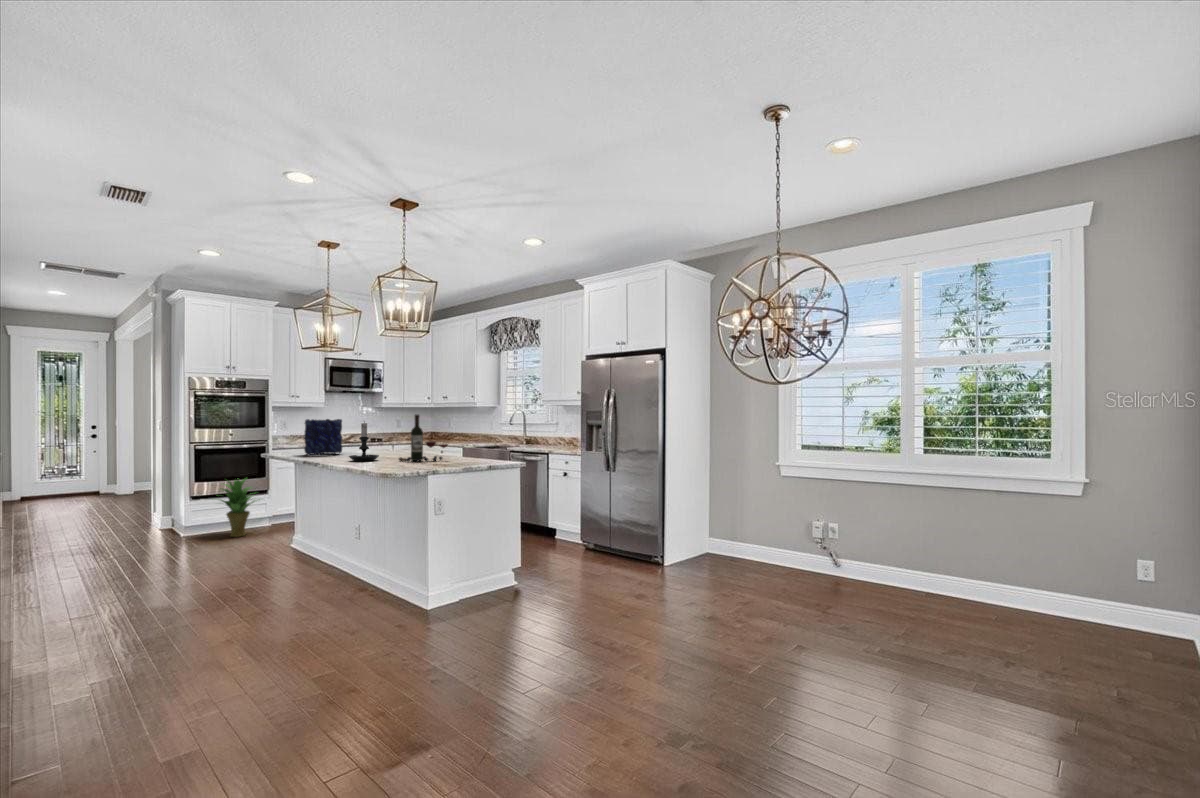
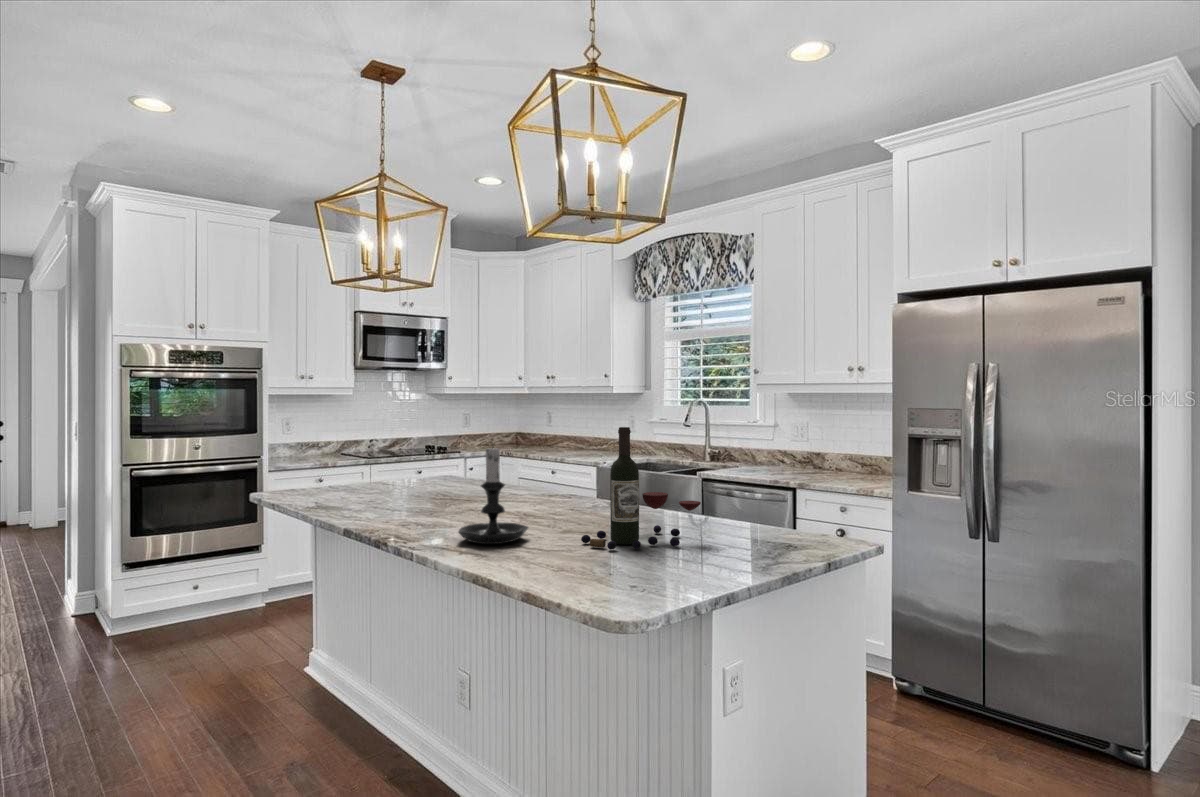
vase: present [304,419,342,455] -> none [339,428,418,511]
potted plant: present [220,478,260,537] -> none [161,526,255,637]

